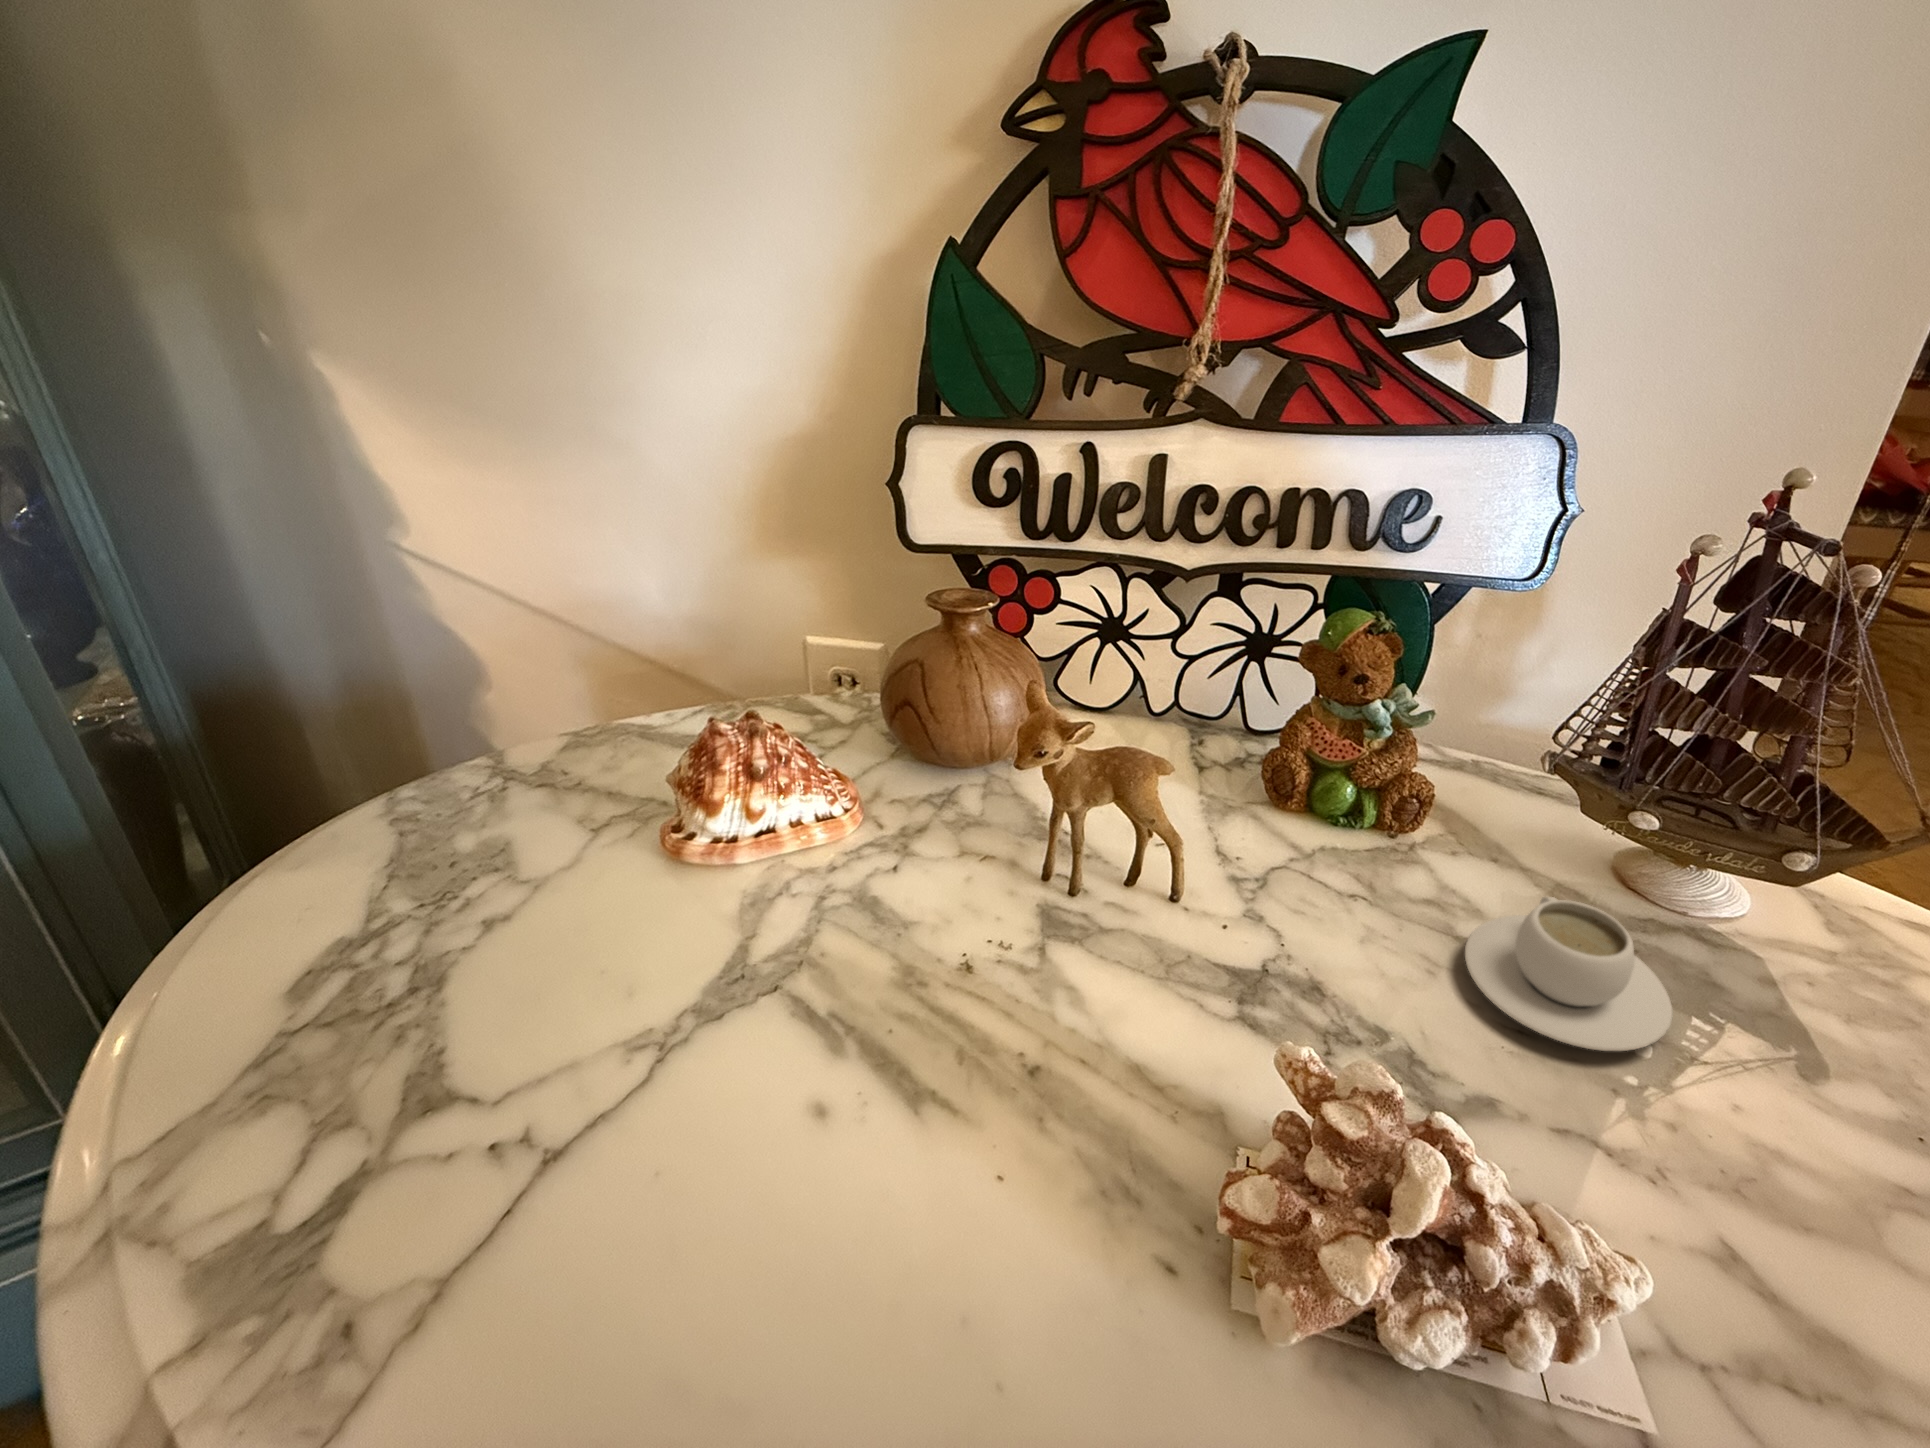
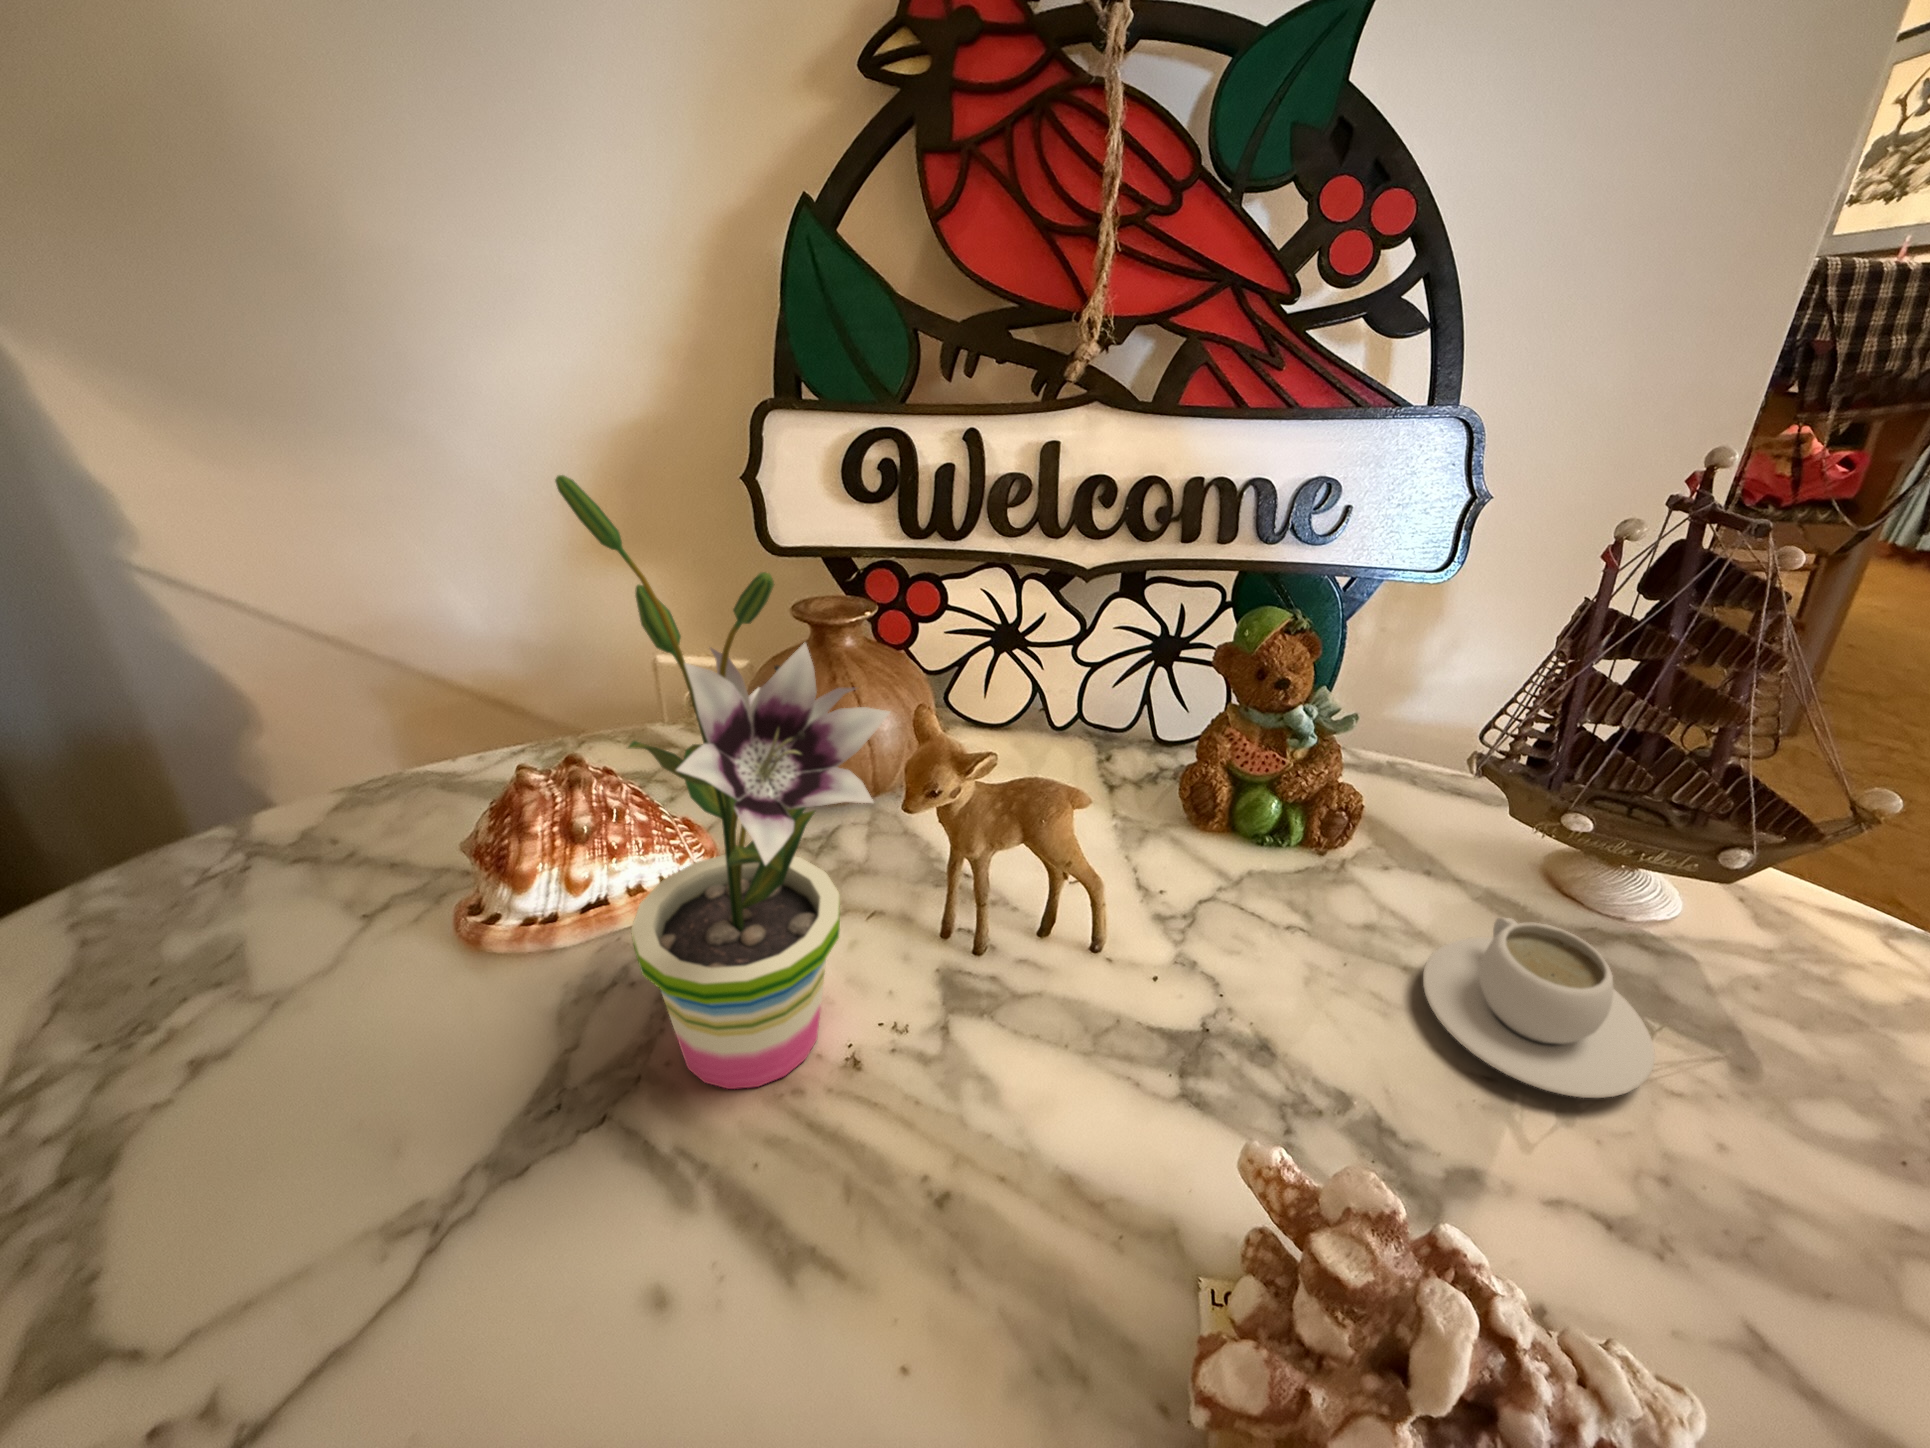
potted plant: none [764,499,1002,978] -> present [555,475,890,1089]

